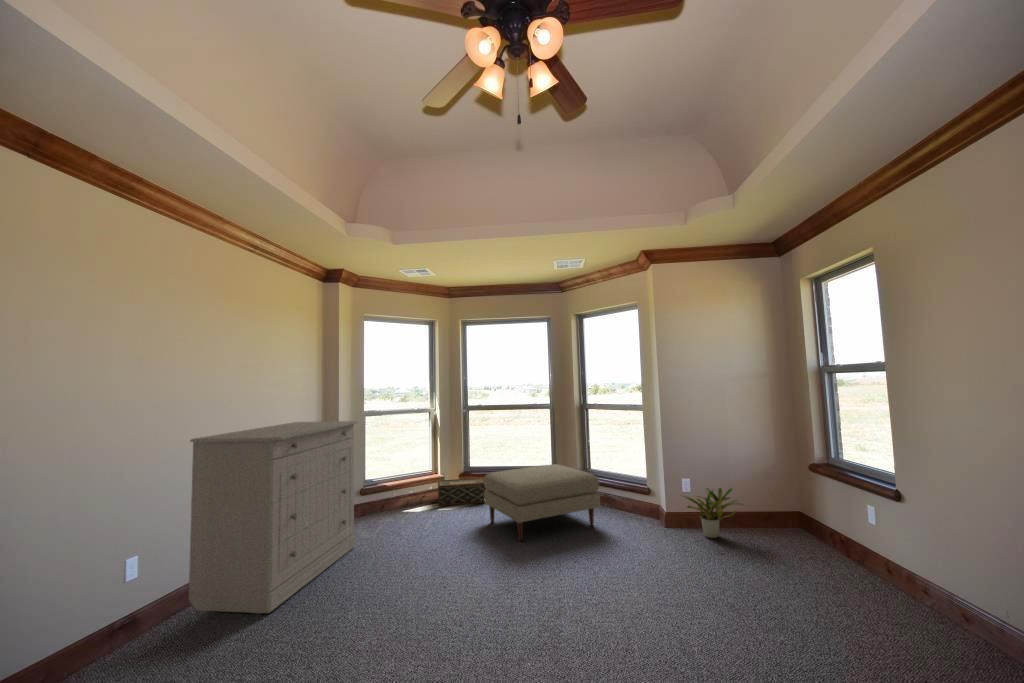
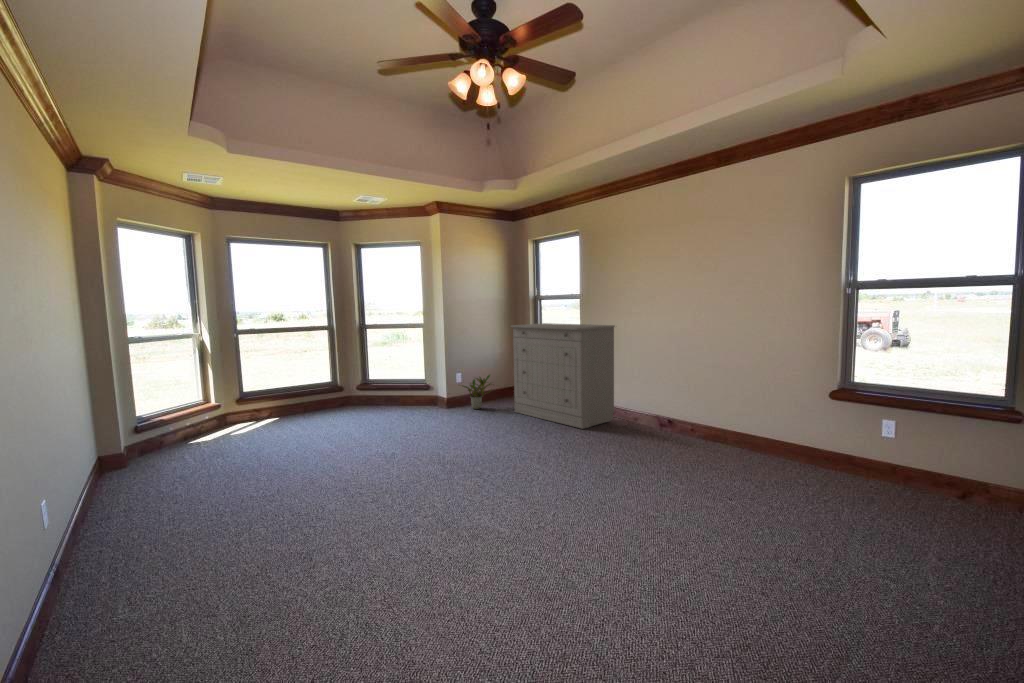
dresser: present [189,421,358,614] -> present [511,323,615,429]
ottoman: present [484,464,600,541] -> none [299,377,402,436]
woven basket: present [438,478,486,506] -> none [212,401,275,433]

